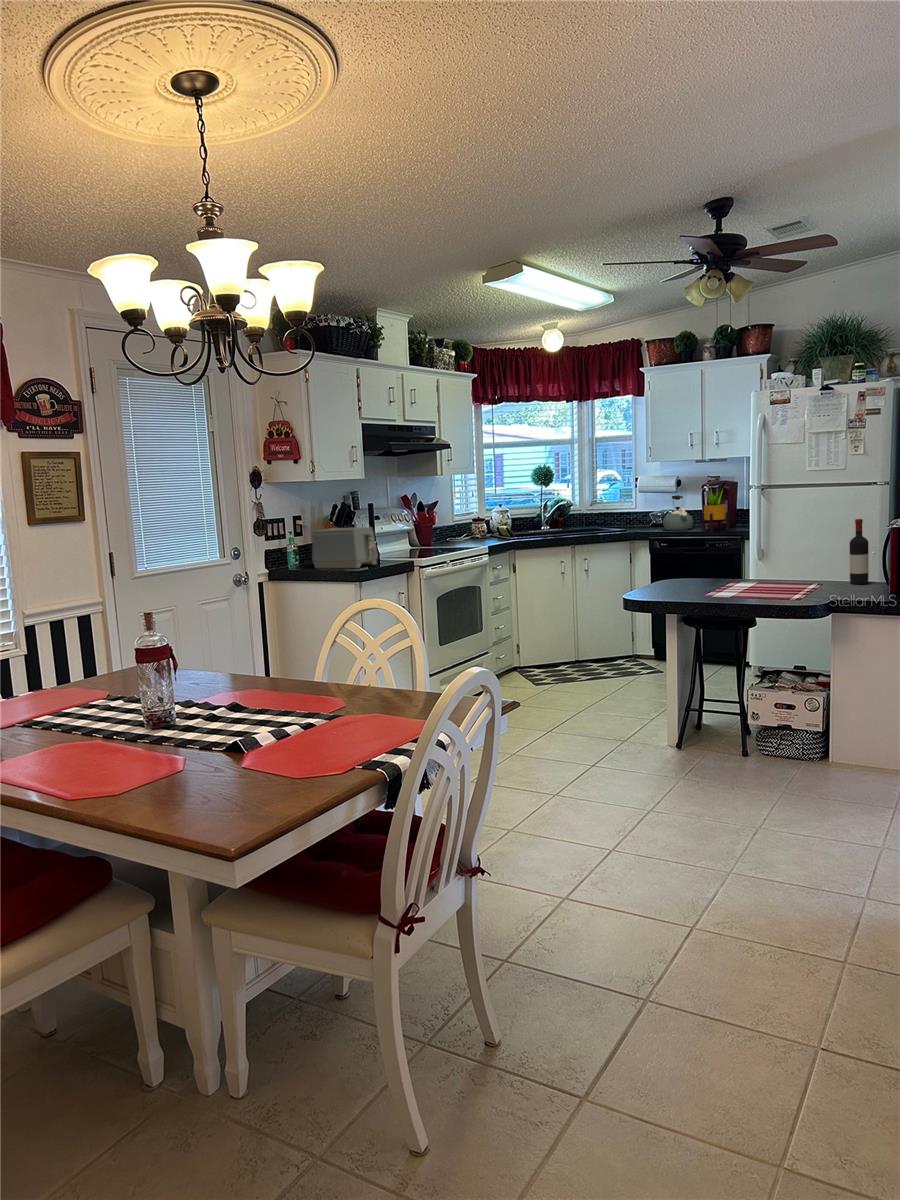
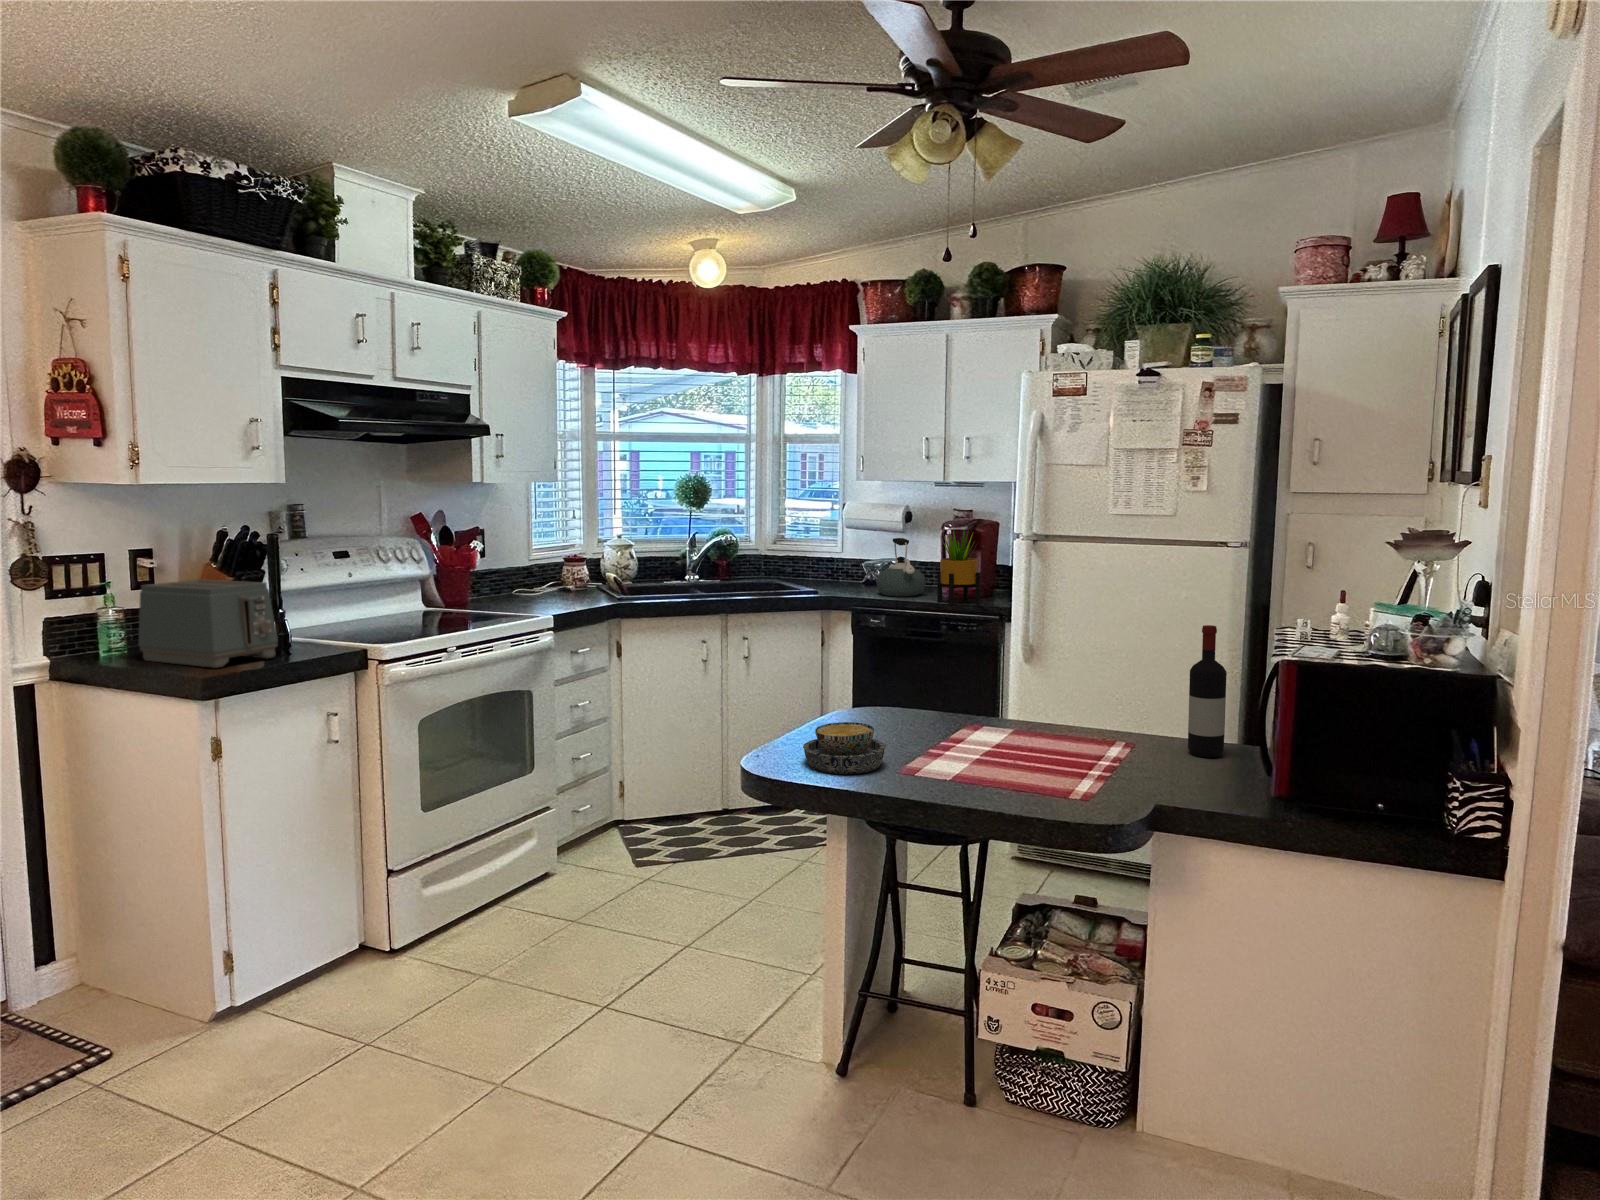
bowl: none [659,573,699,594] -> present [803,722,886,774]

